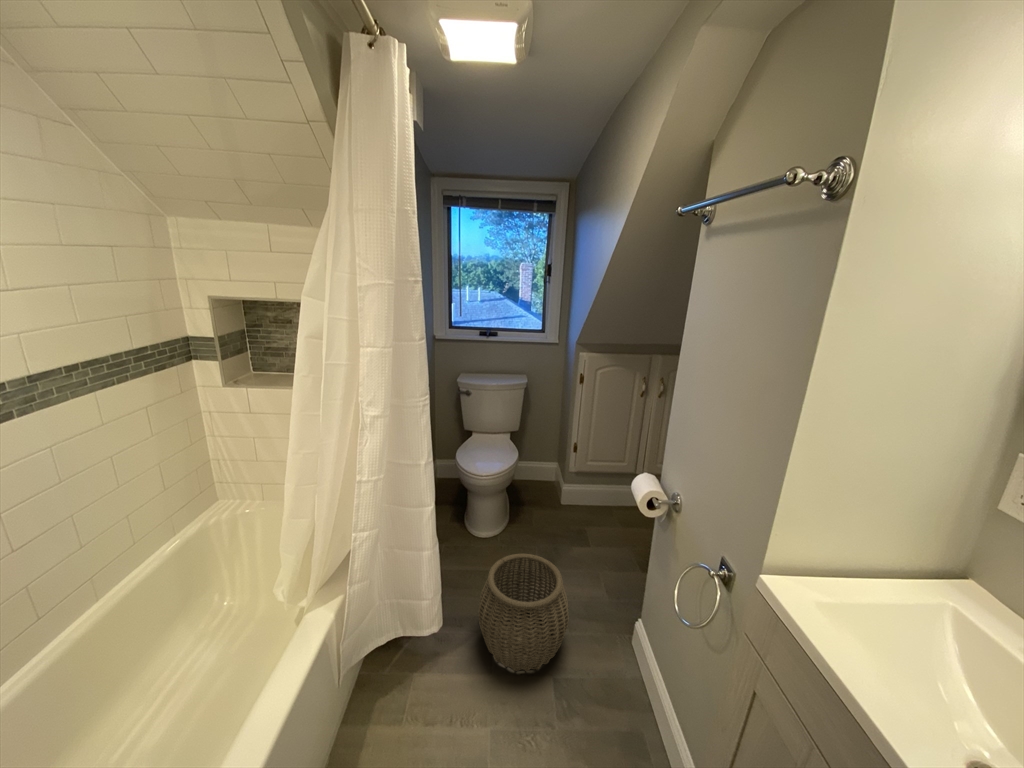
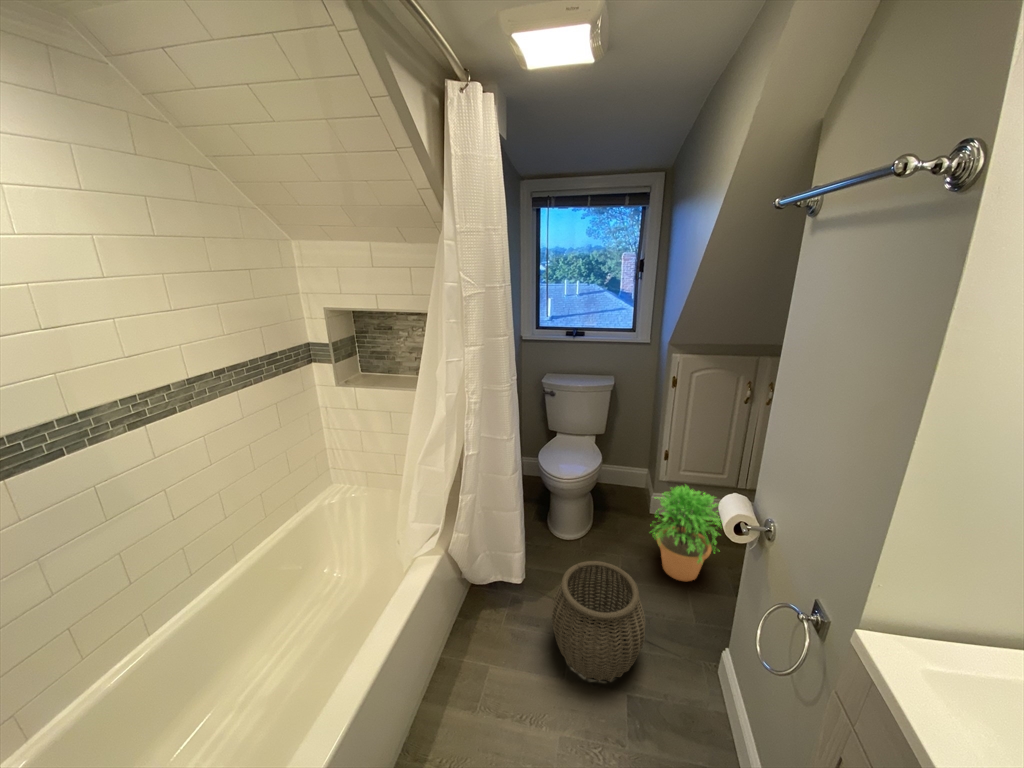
potted plant: none [564,473,631,565] -> present [650,486,722,581]

